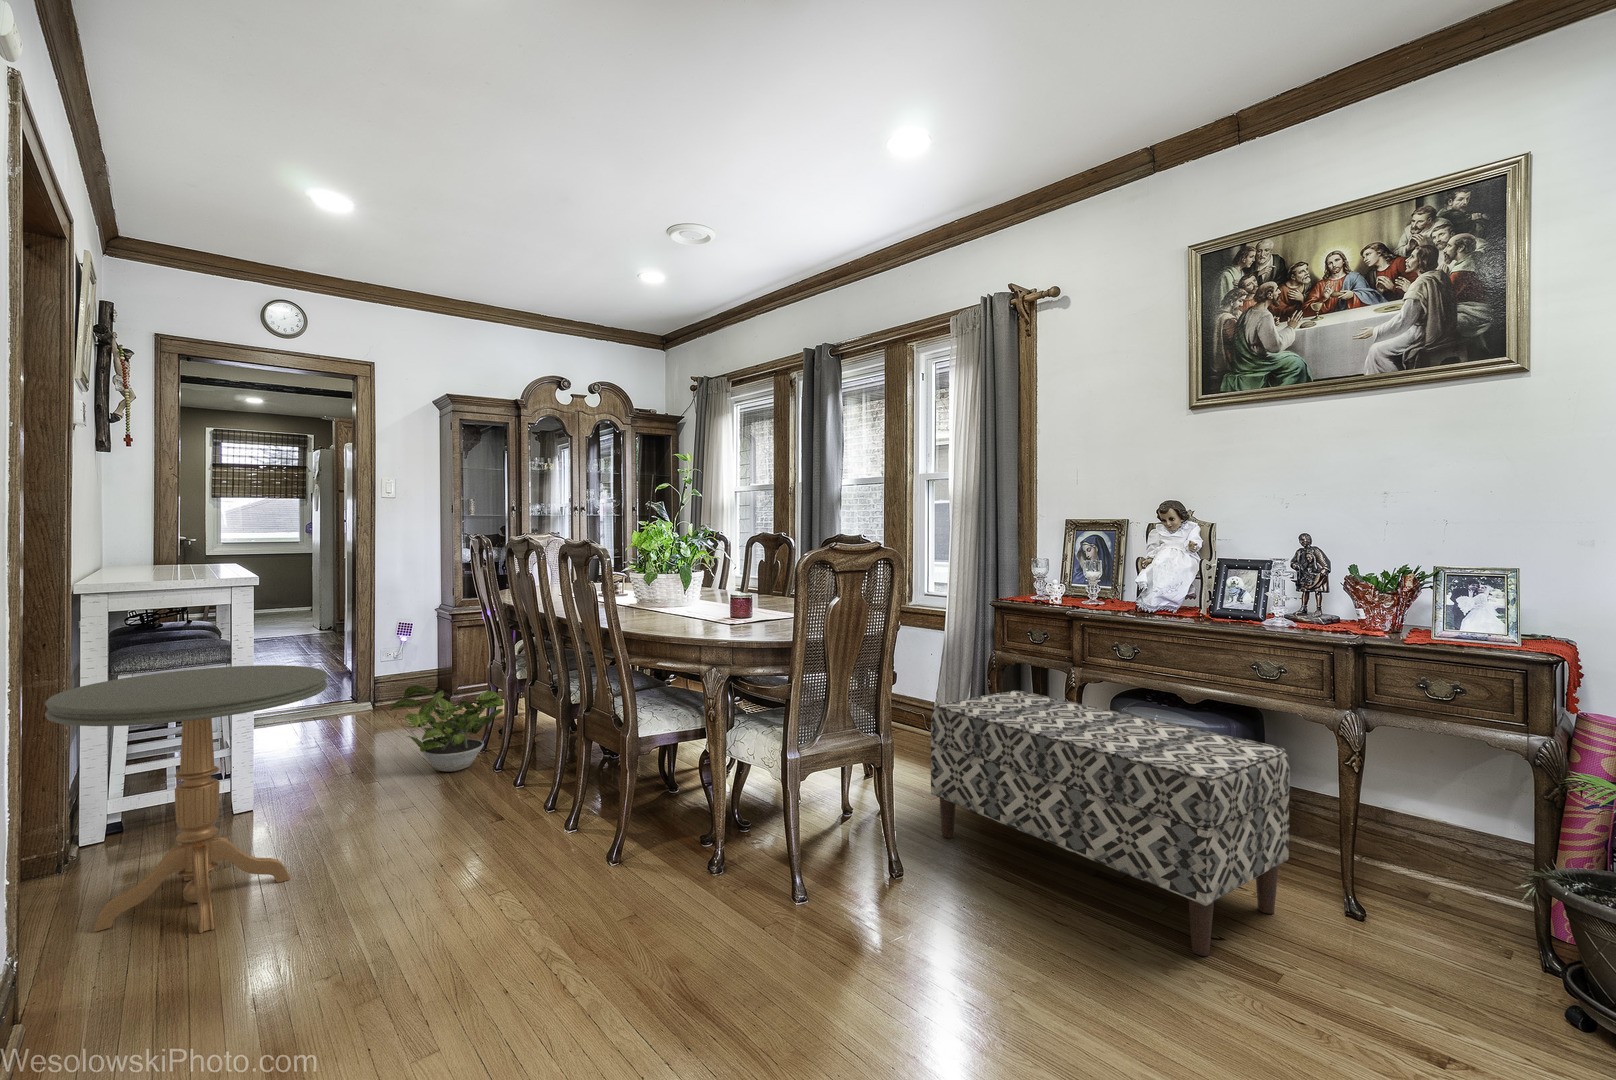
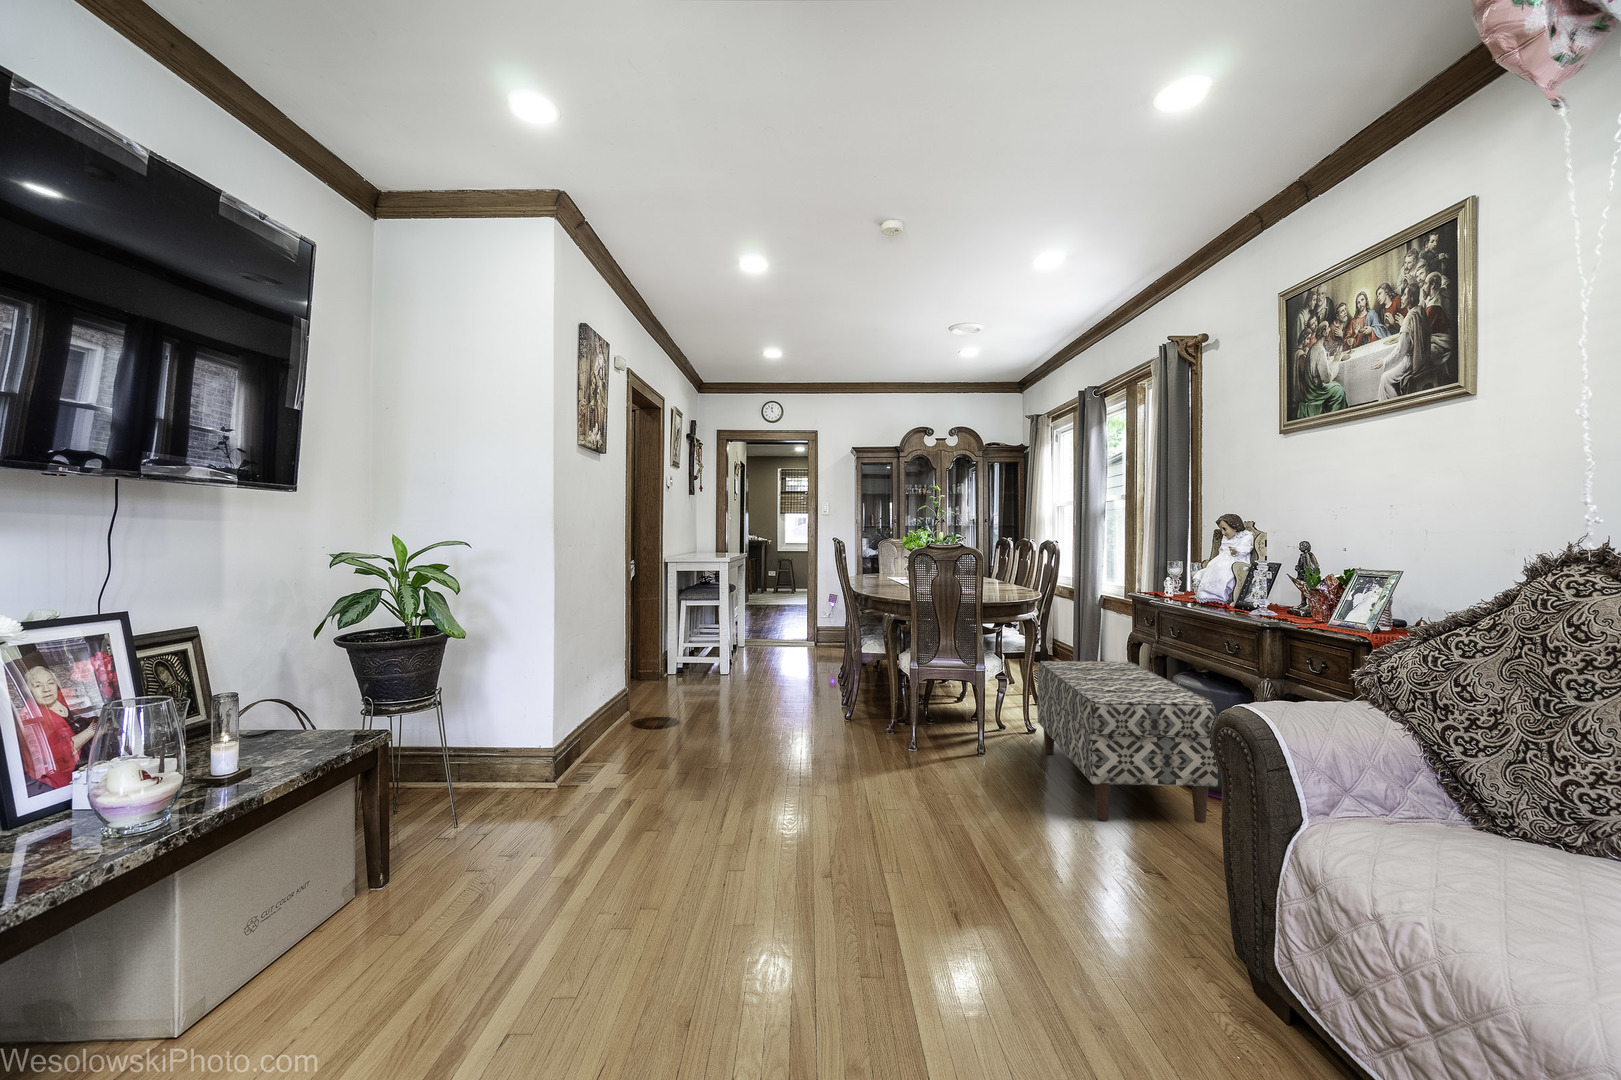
side table: present [45,665,328,933] -> none [636,607,733,716]
potted plant: present [390,685,504,772] -> none [790,631,848,683]

